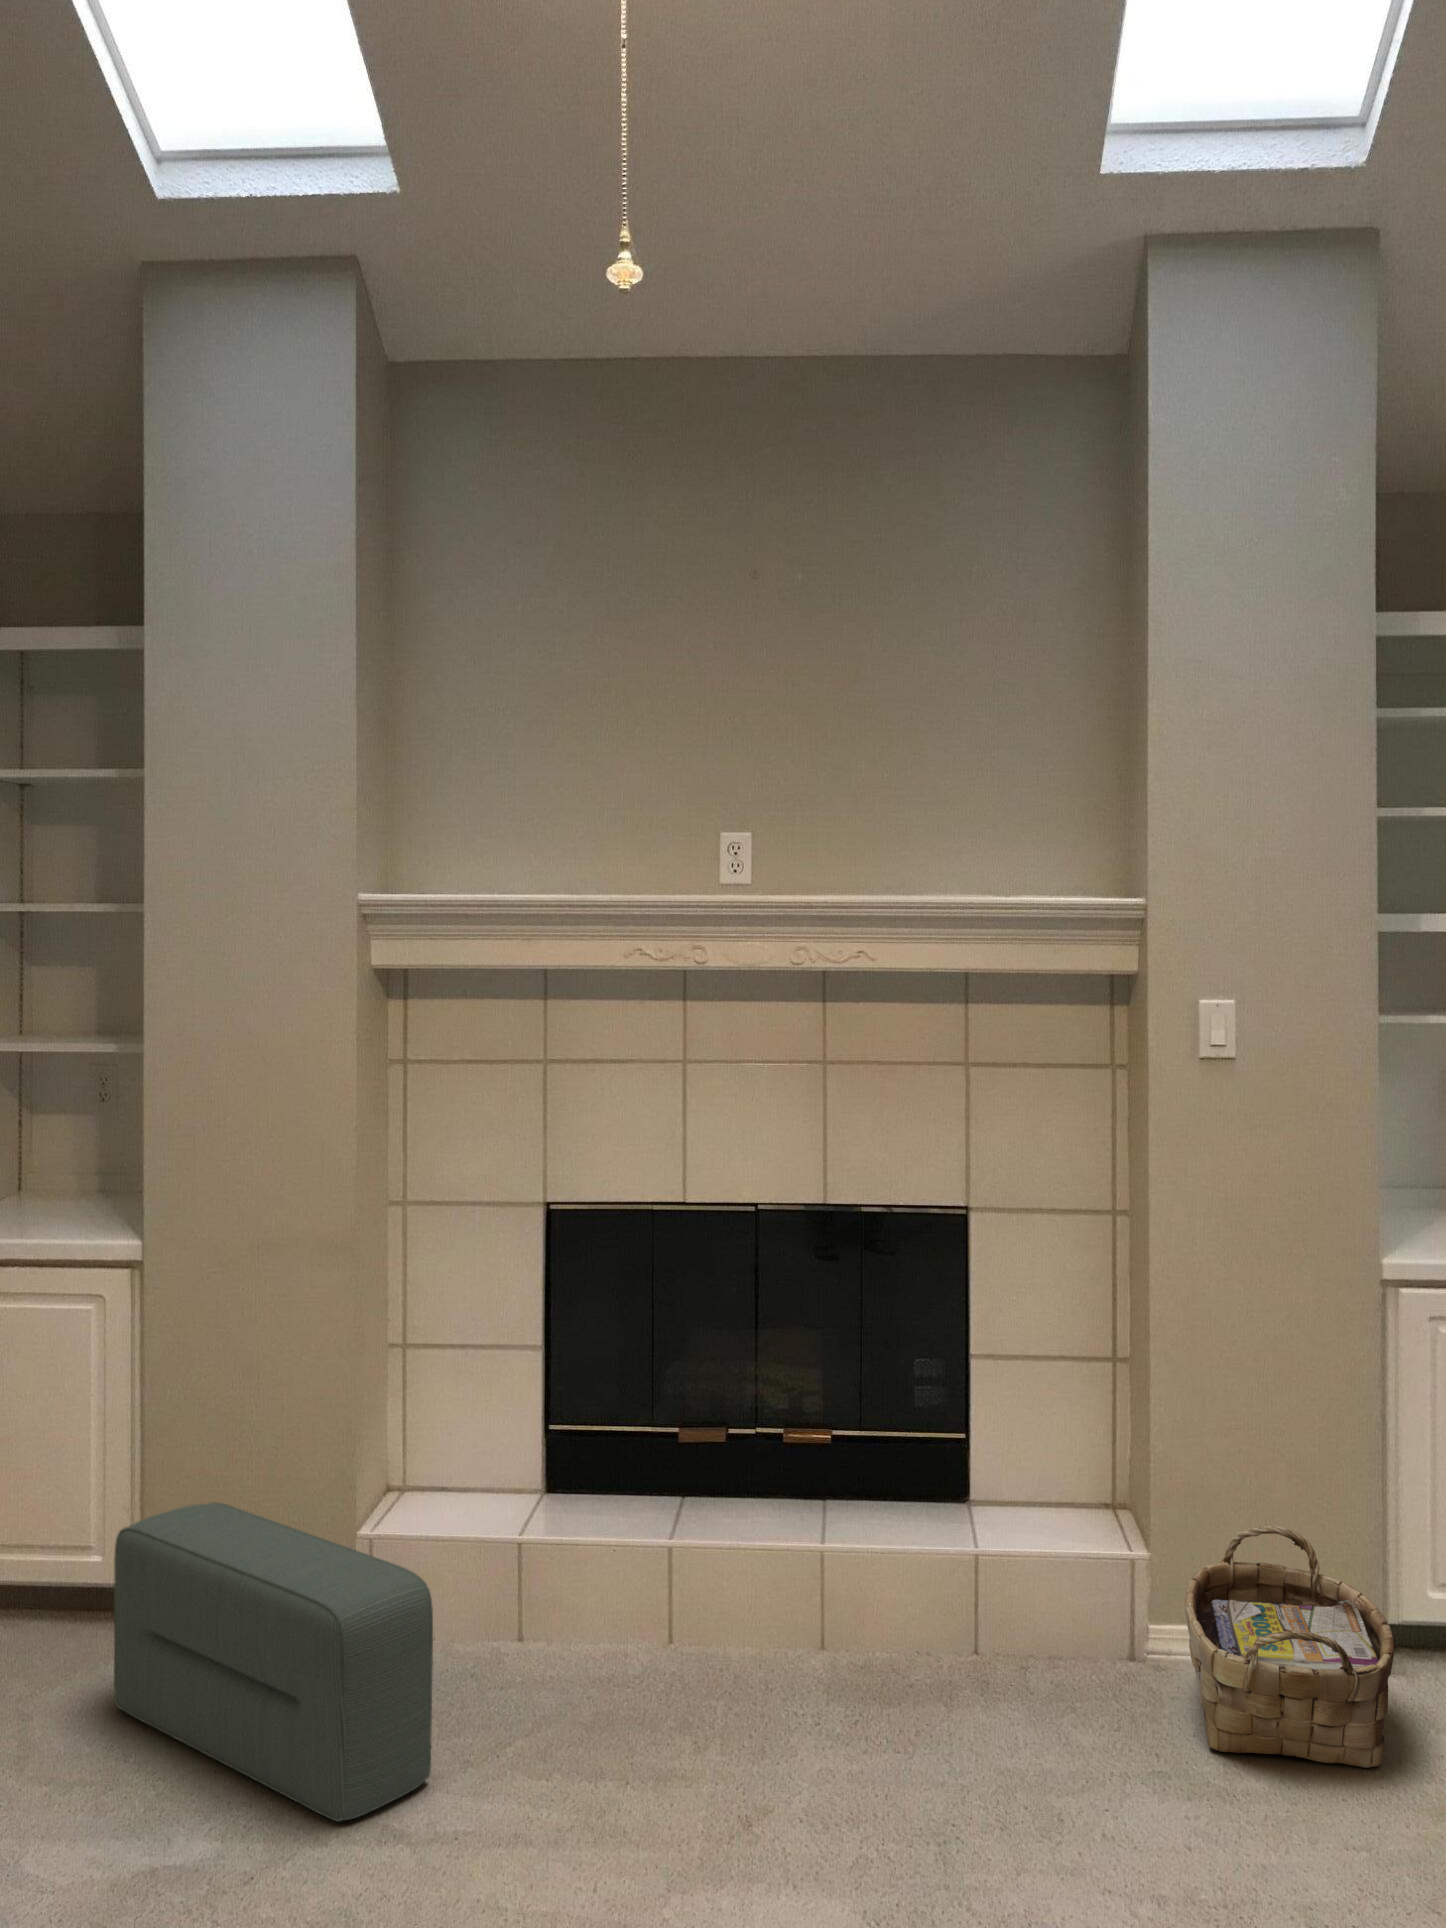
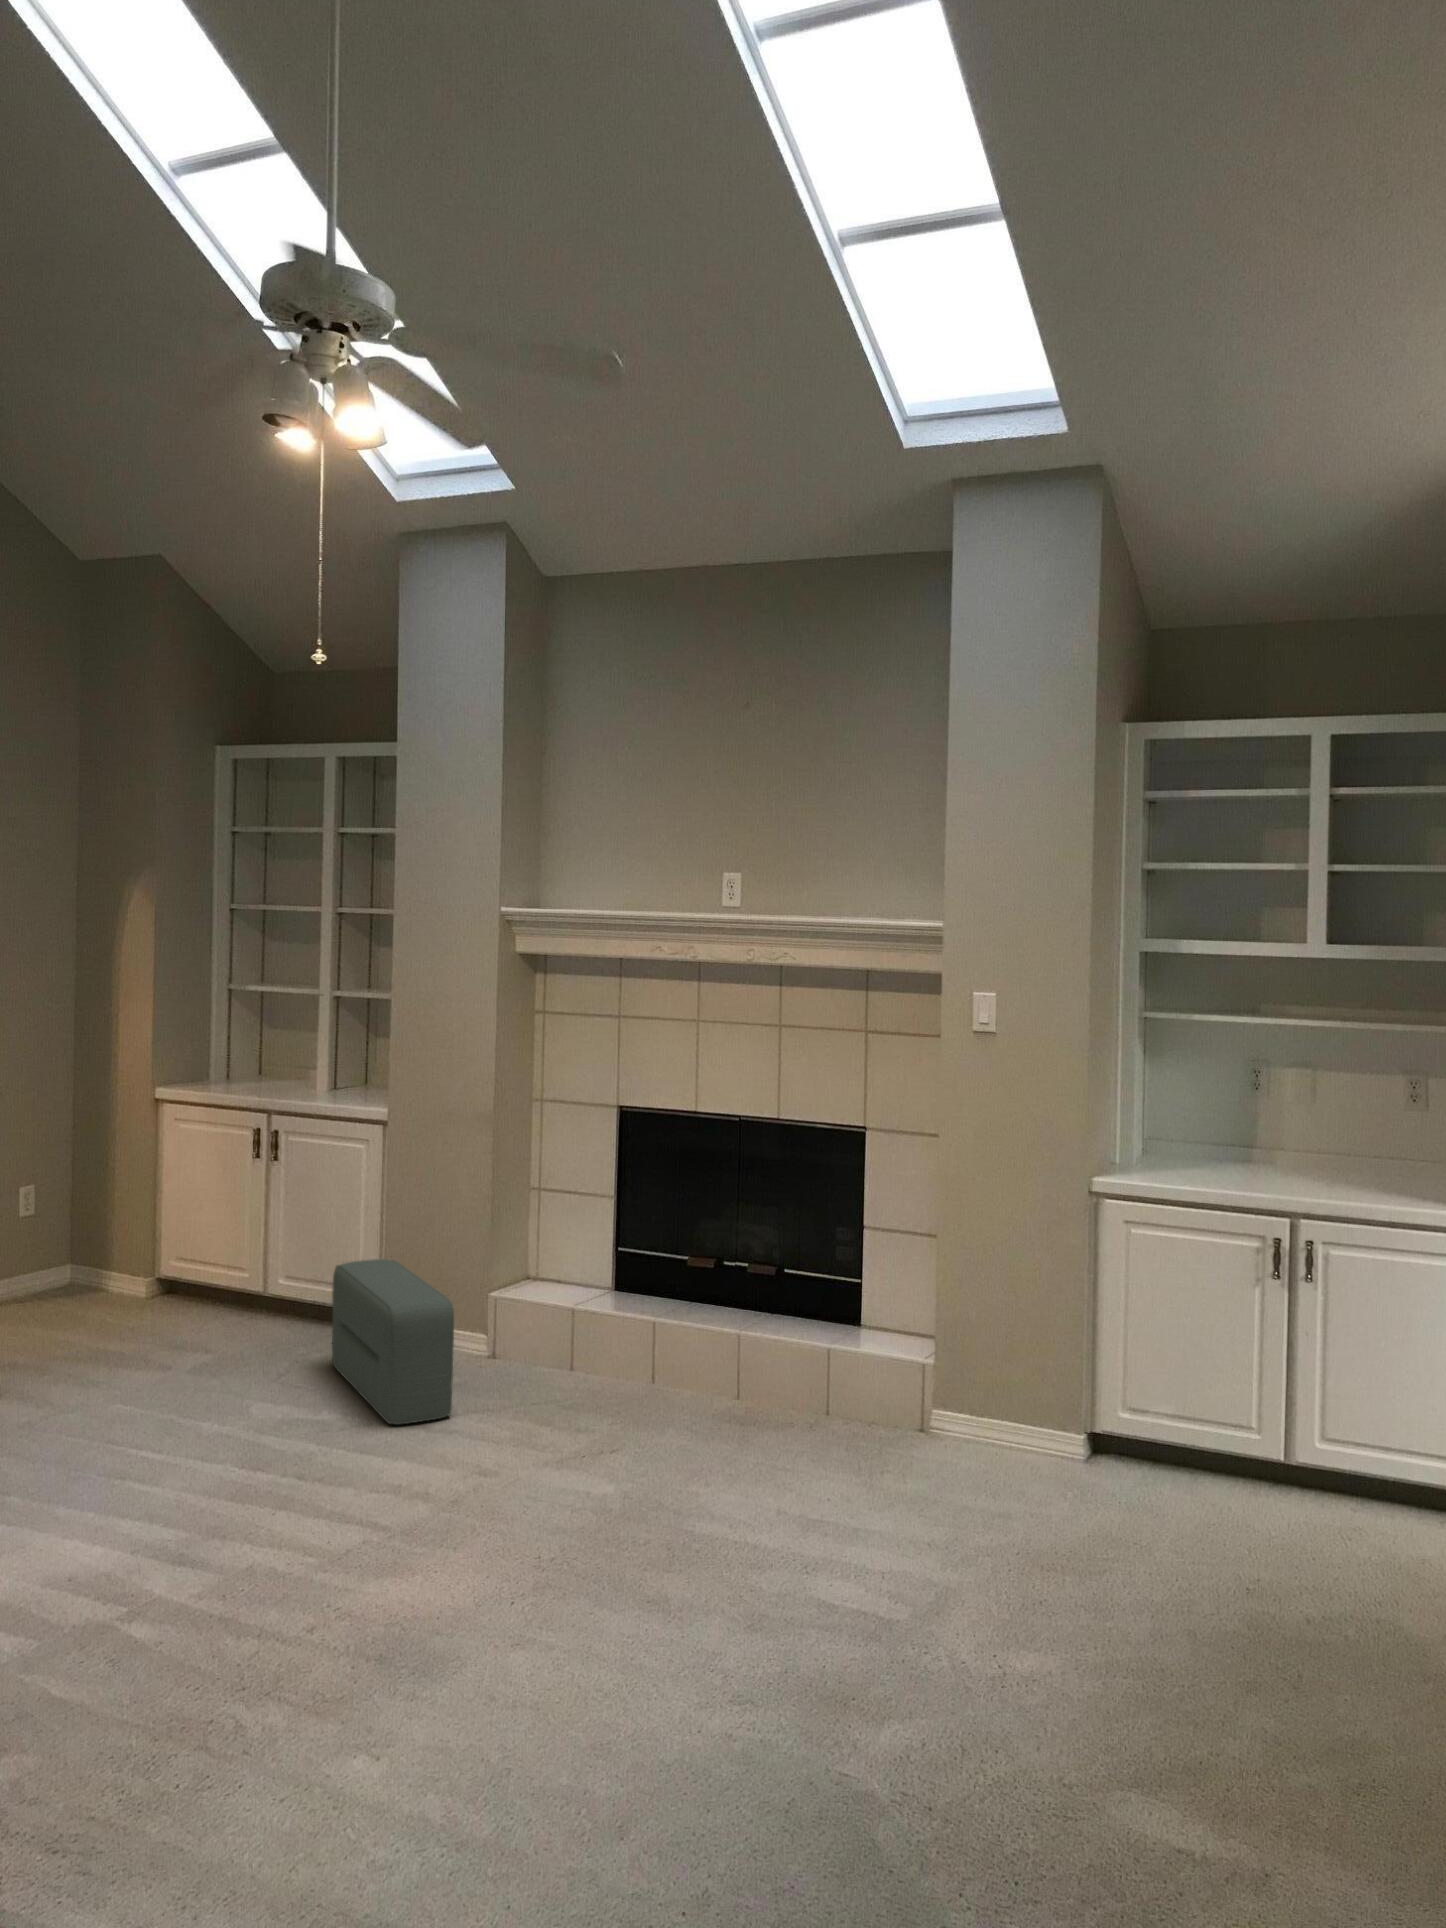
woven basket: present [1185,1526,1394,1768] -> none [895,1349,1039,1499]

